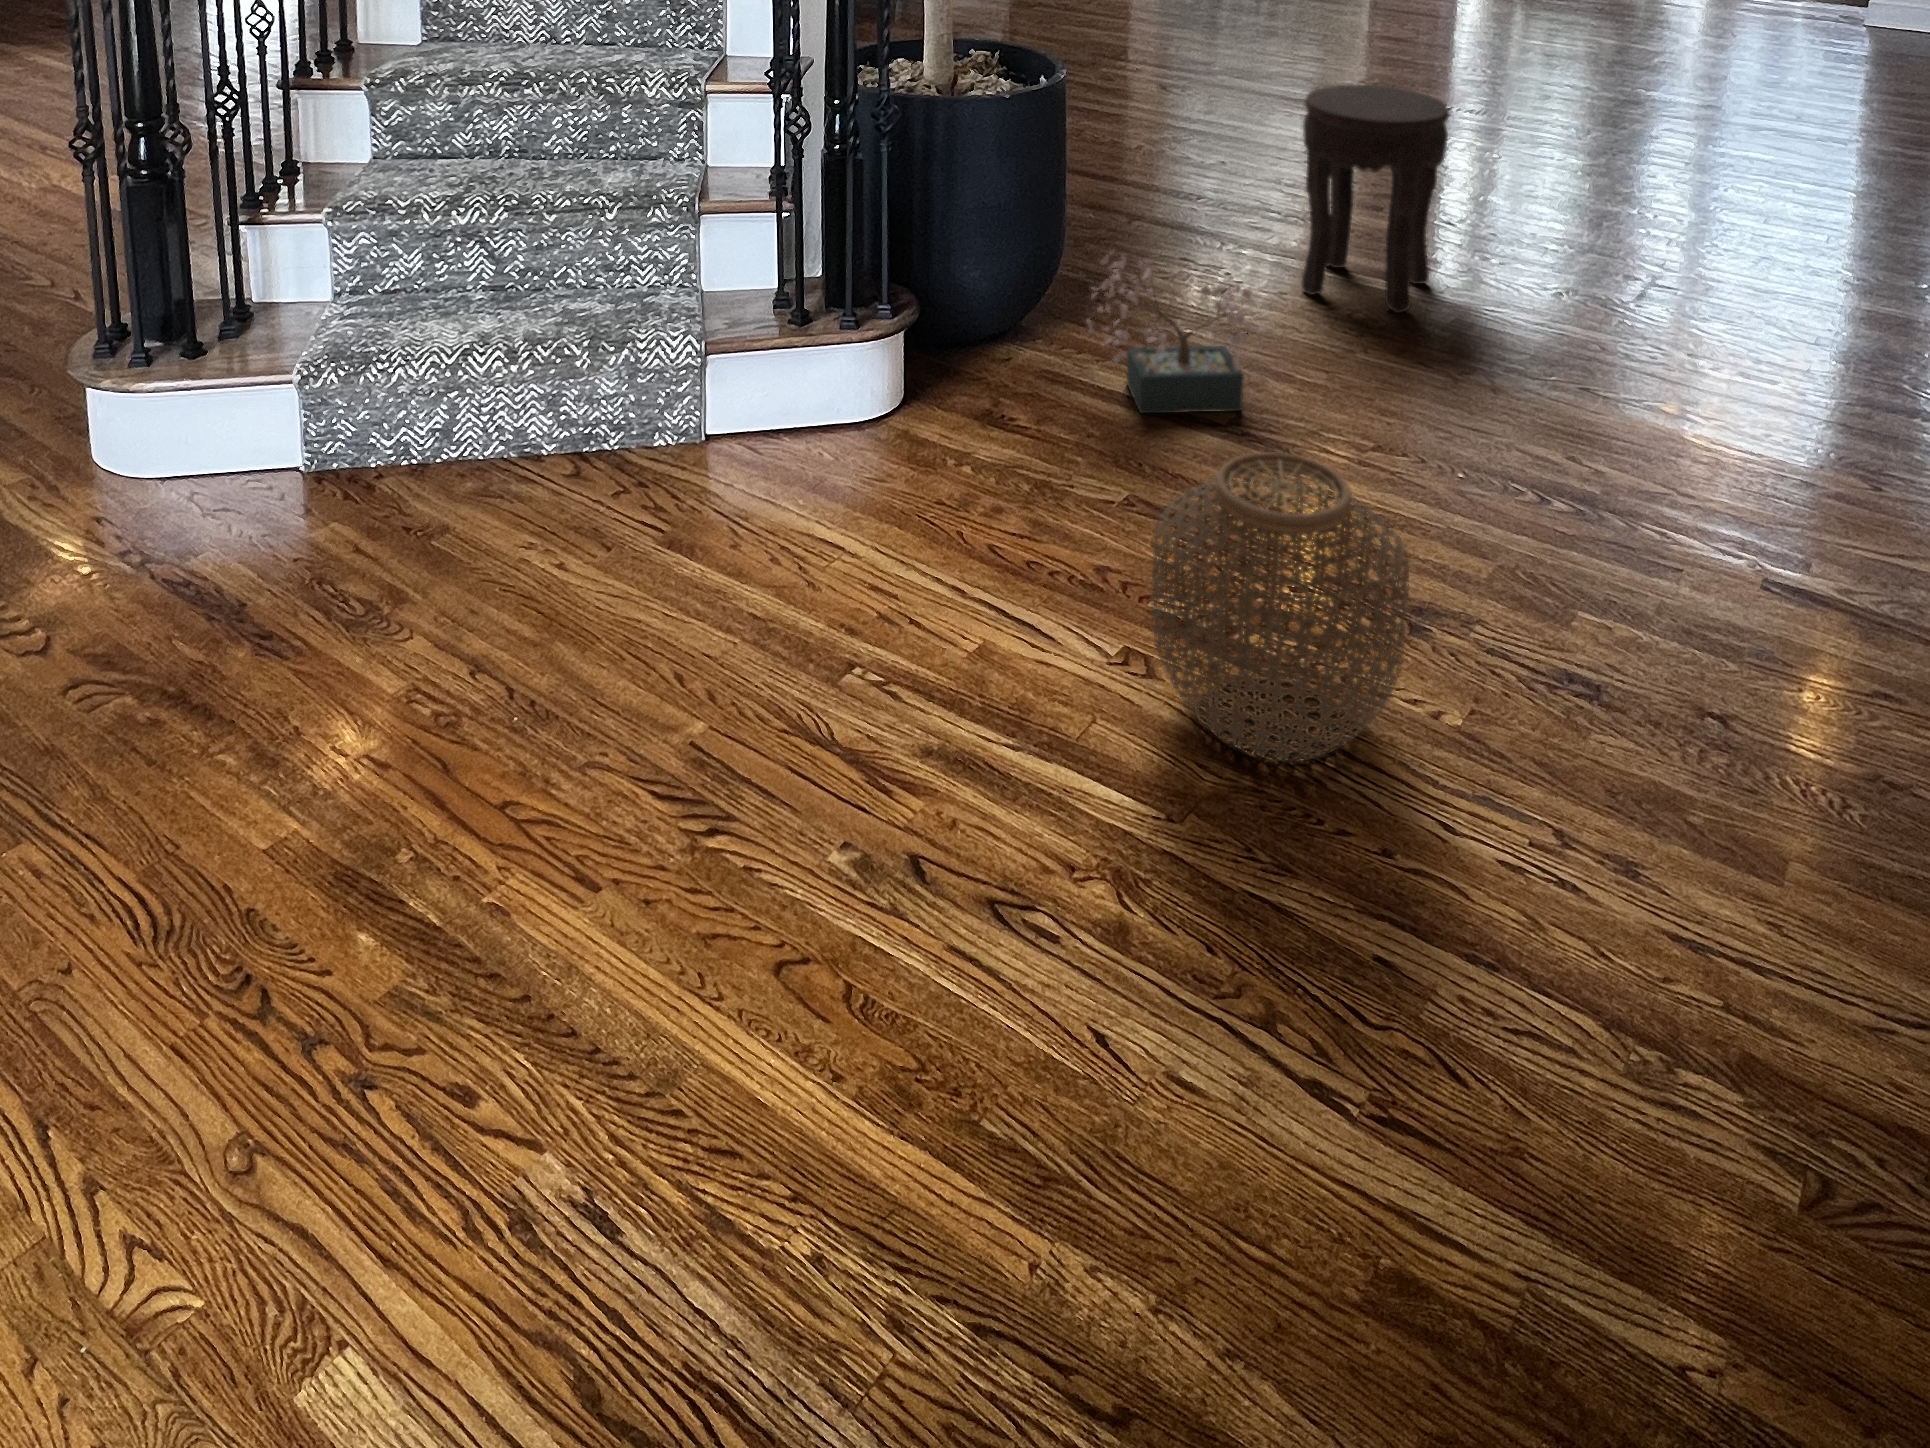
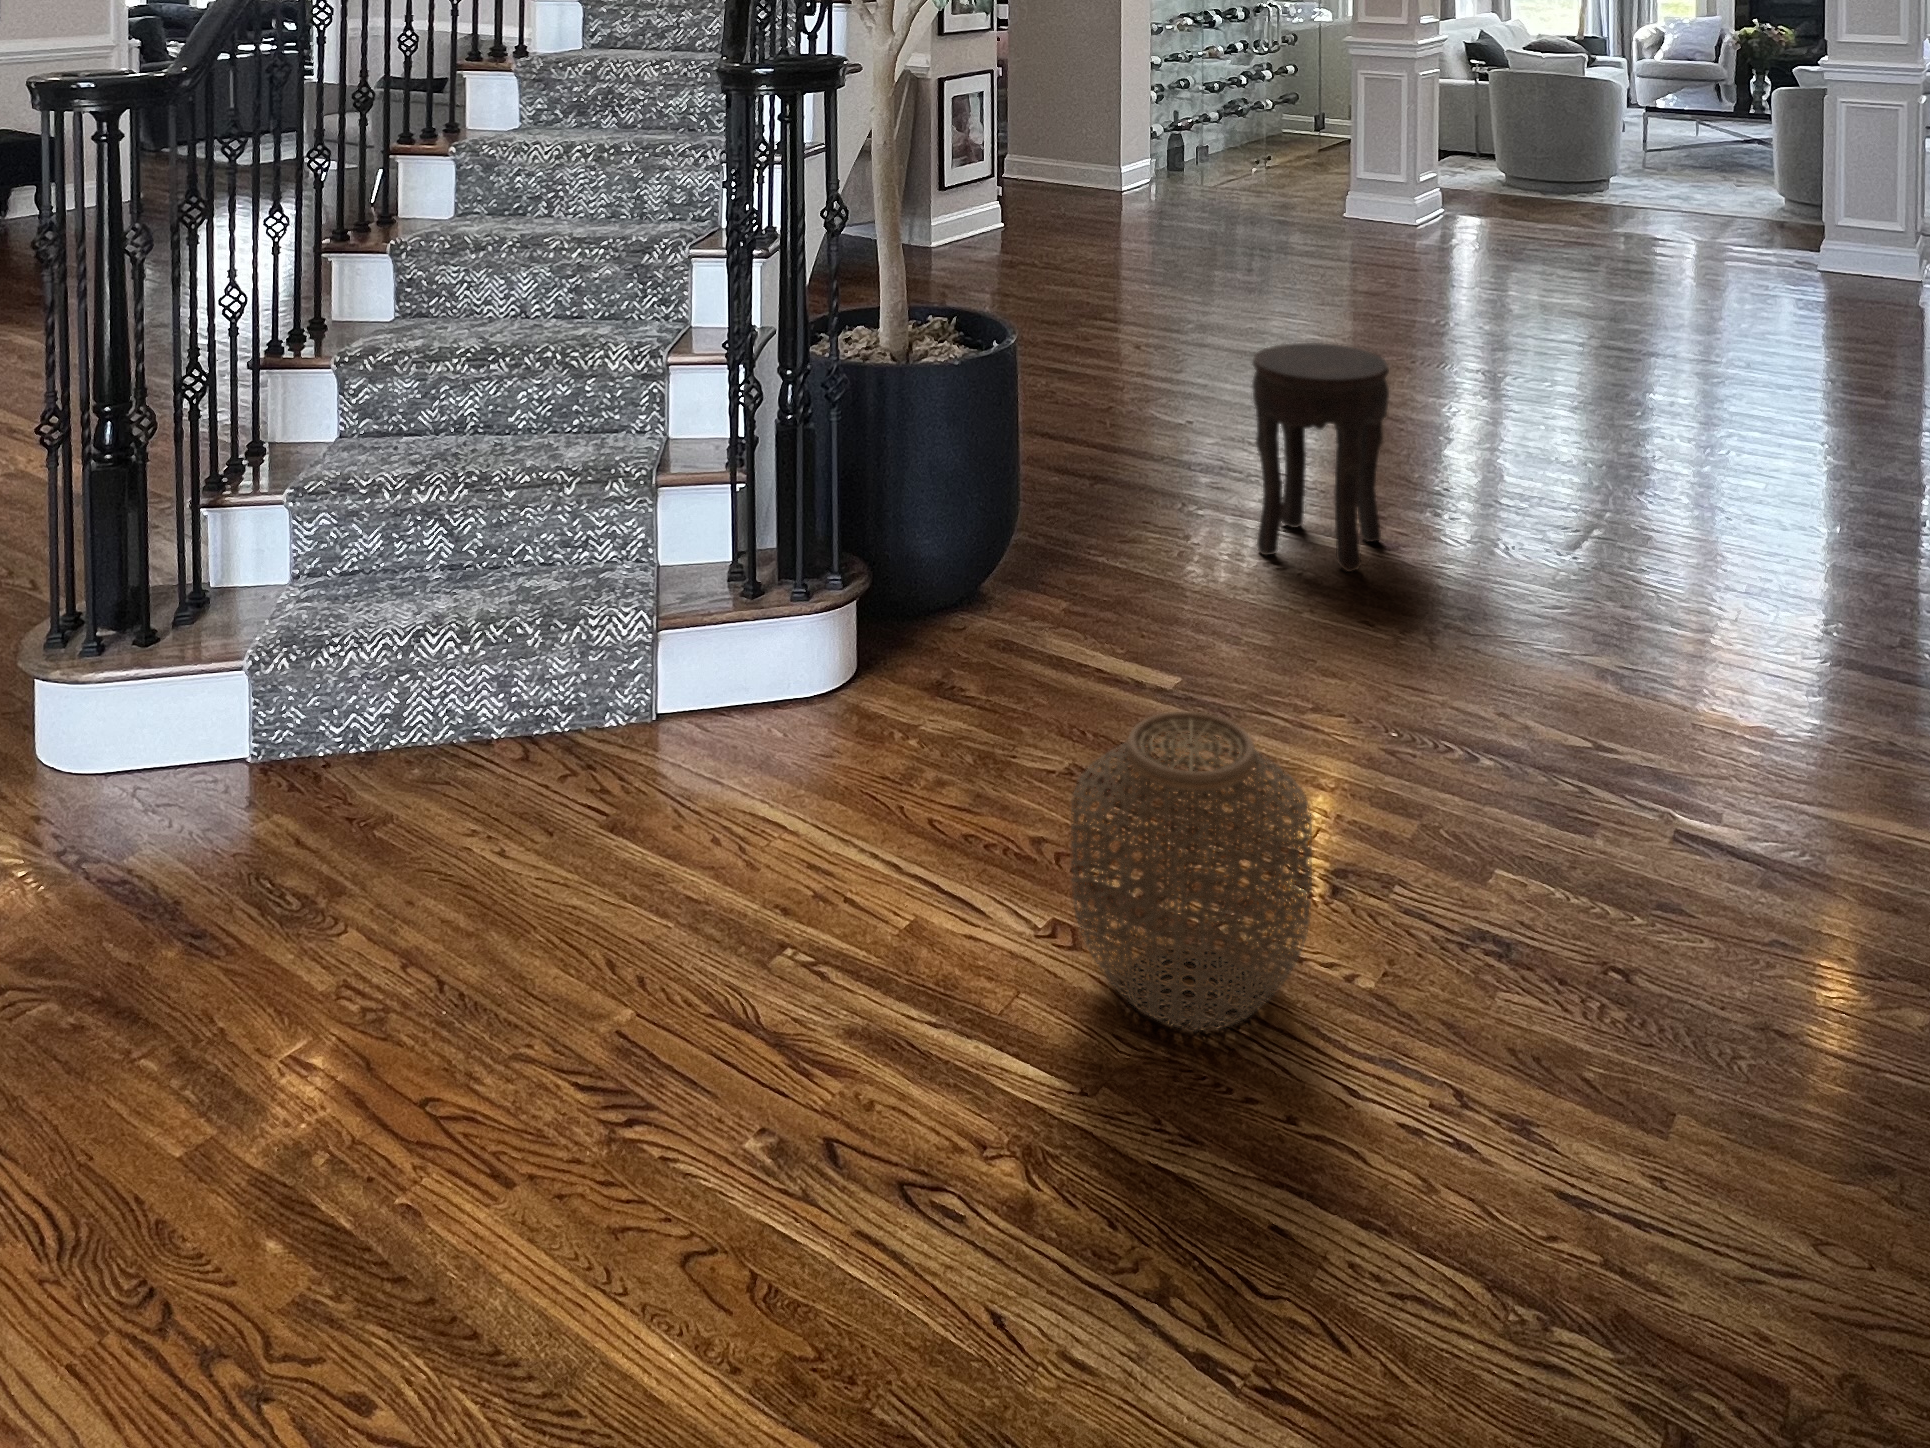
decorative plant: present [1086,250,1268,413] -> none [1036,513,1213,681]

